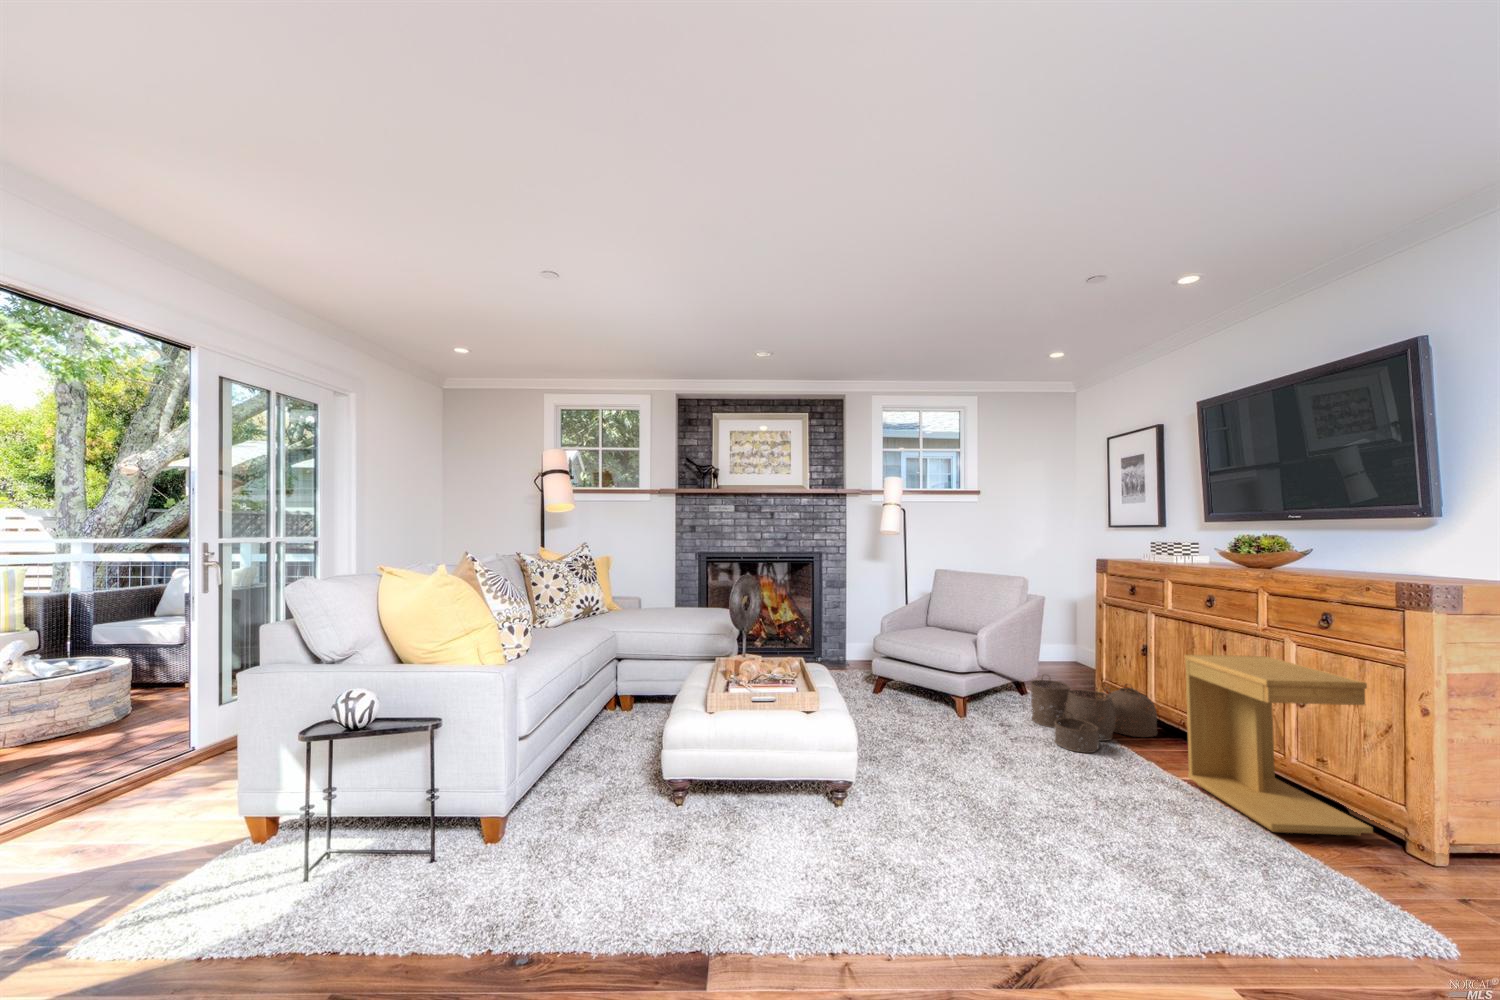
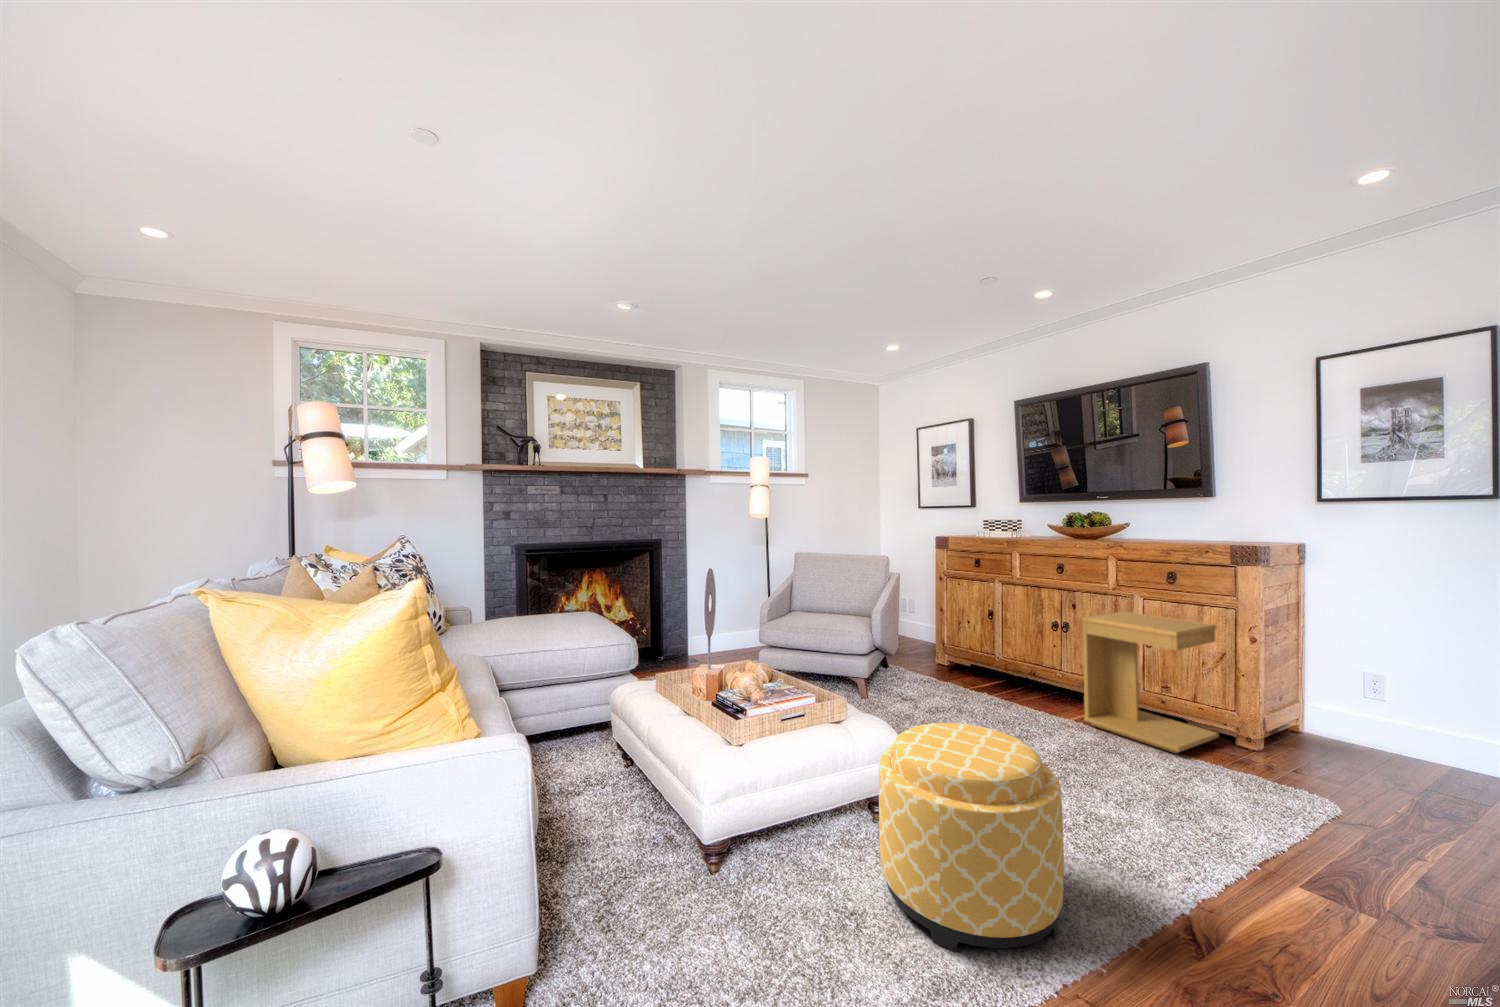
woven basket: present [1030,678,1157,753] -> none [918,646,1013,715]
ottoman: none [774,706,919,891] -> present [879,723,1064,952]

